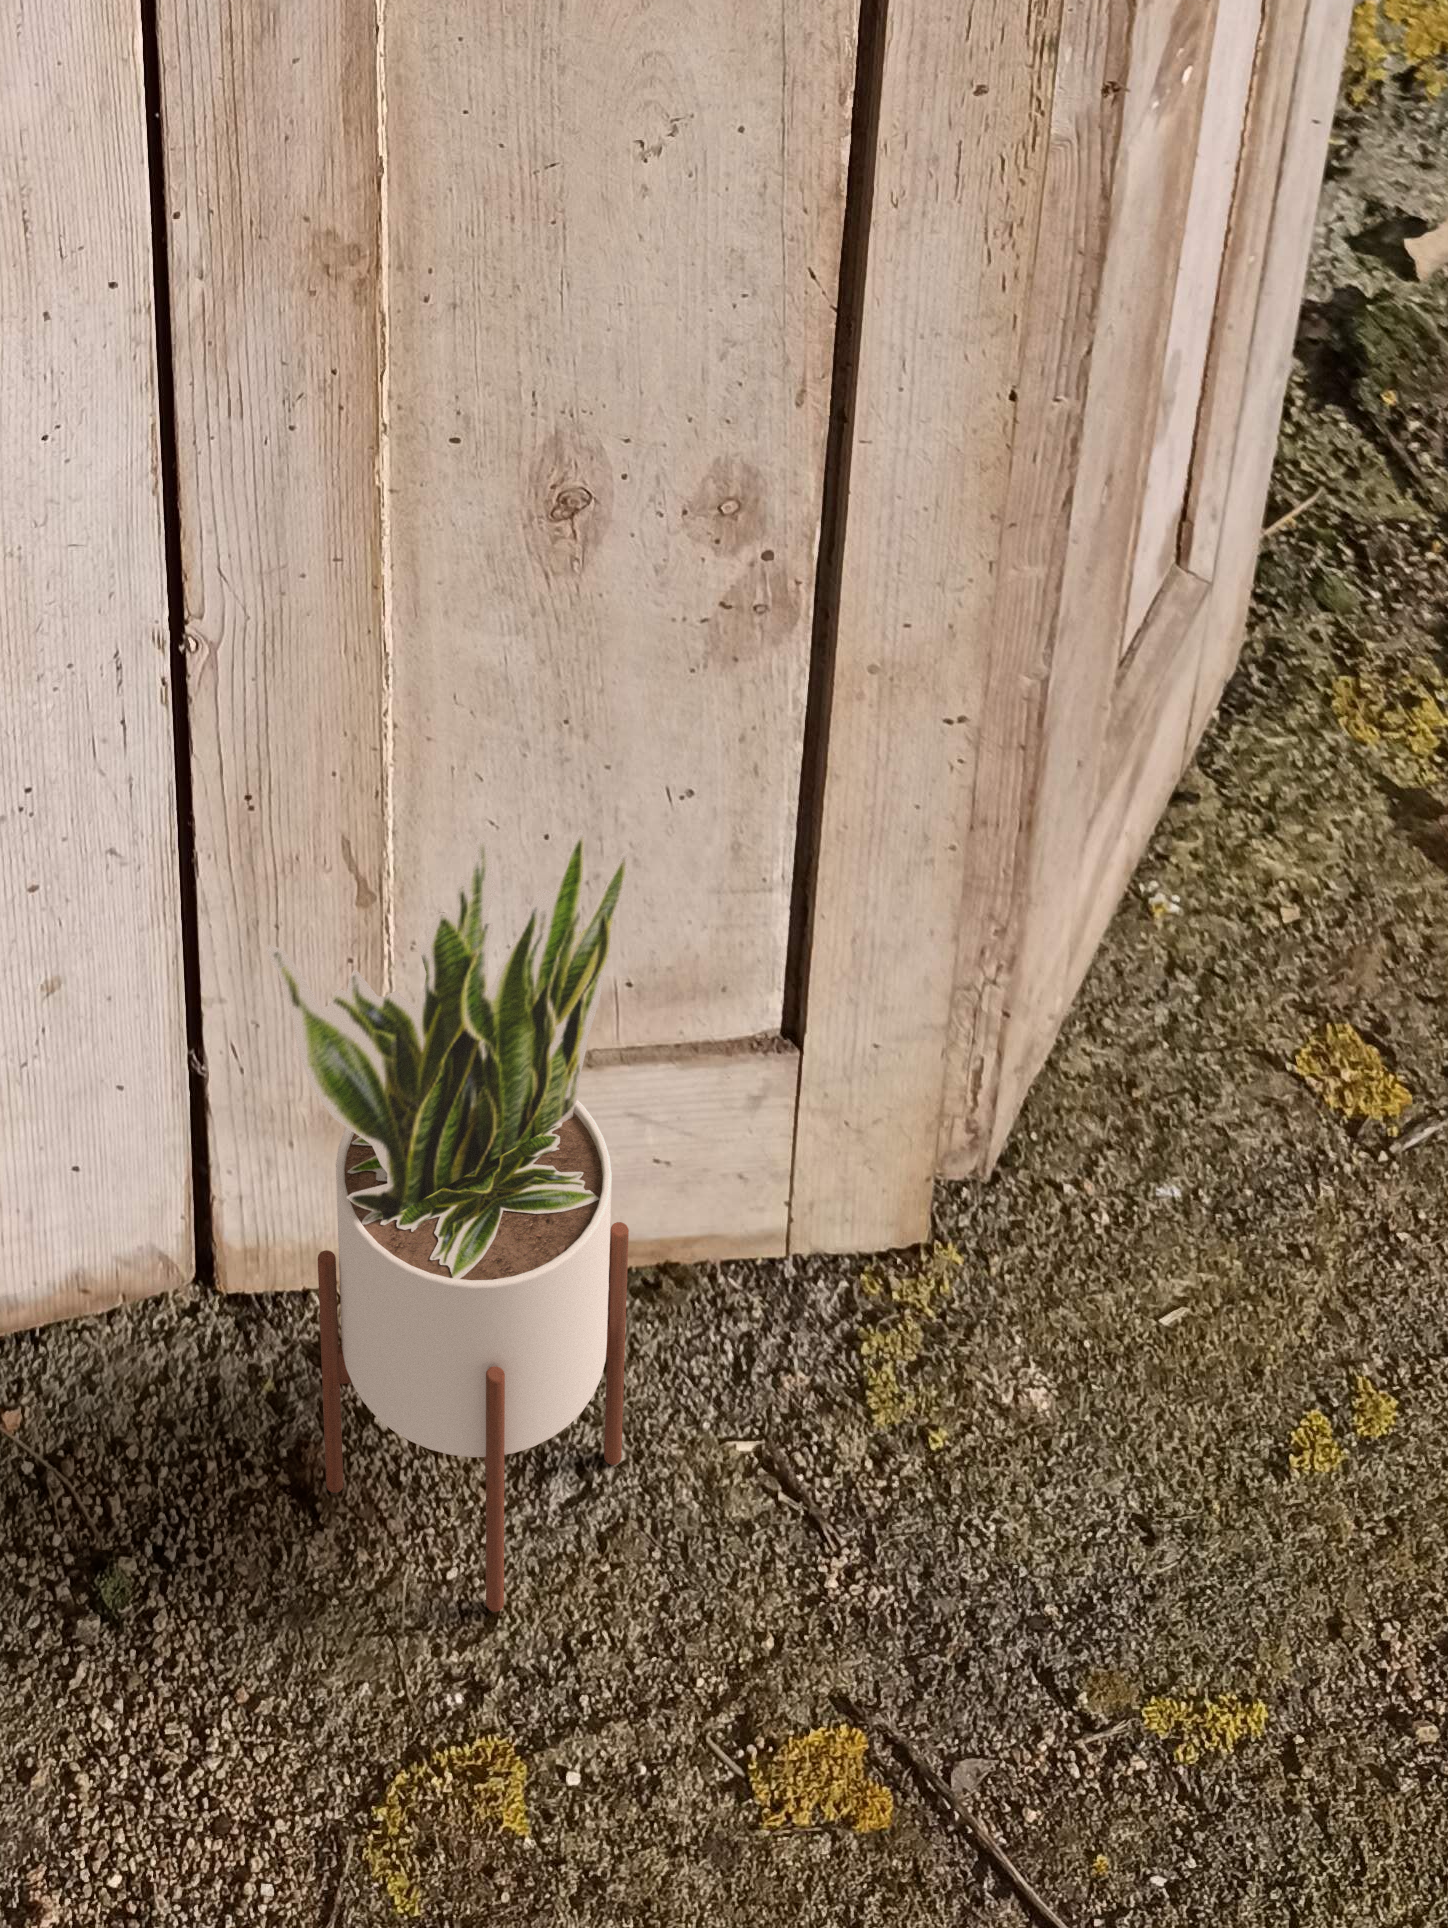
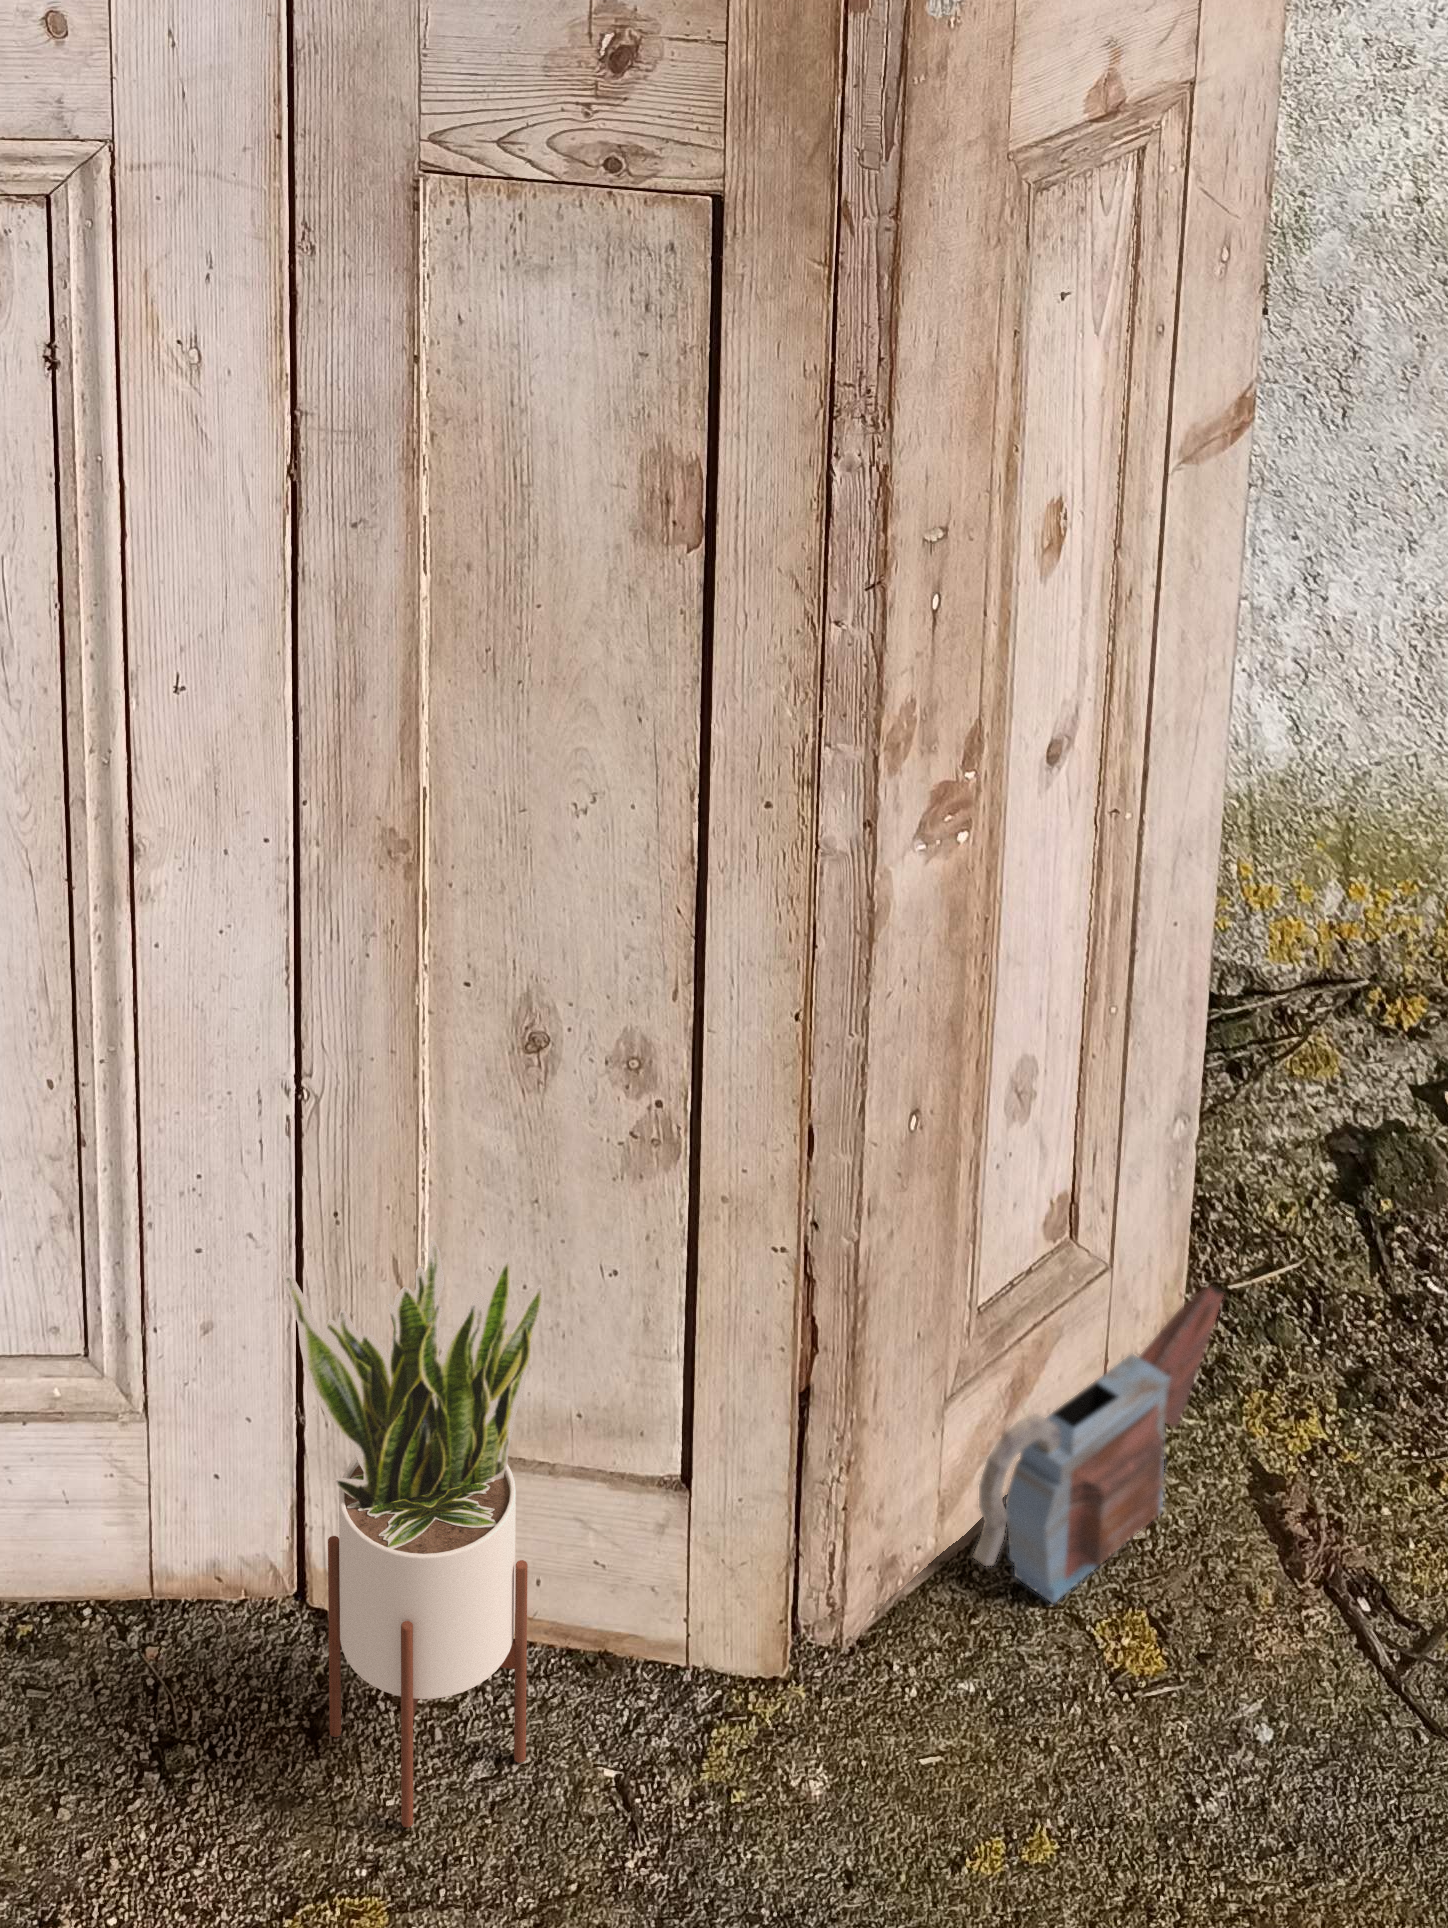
watering can: none [1149,577,1359,1043] -> present [973,1287,1223,1603]

